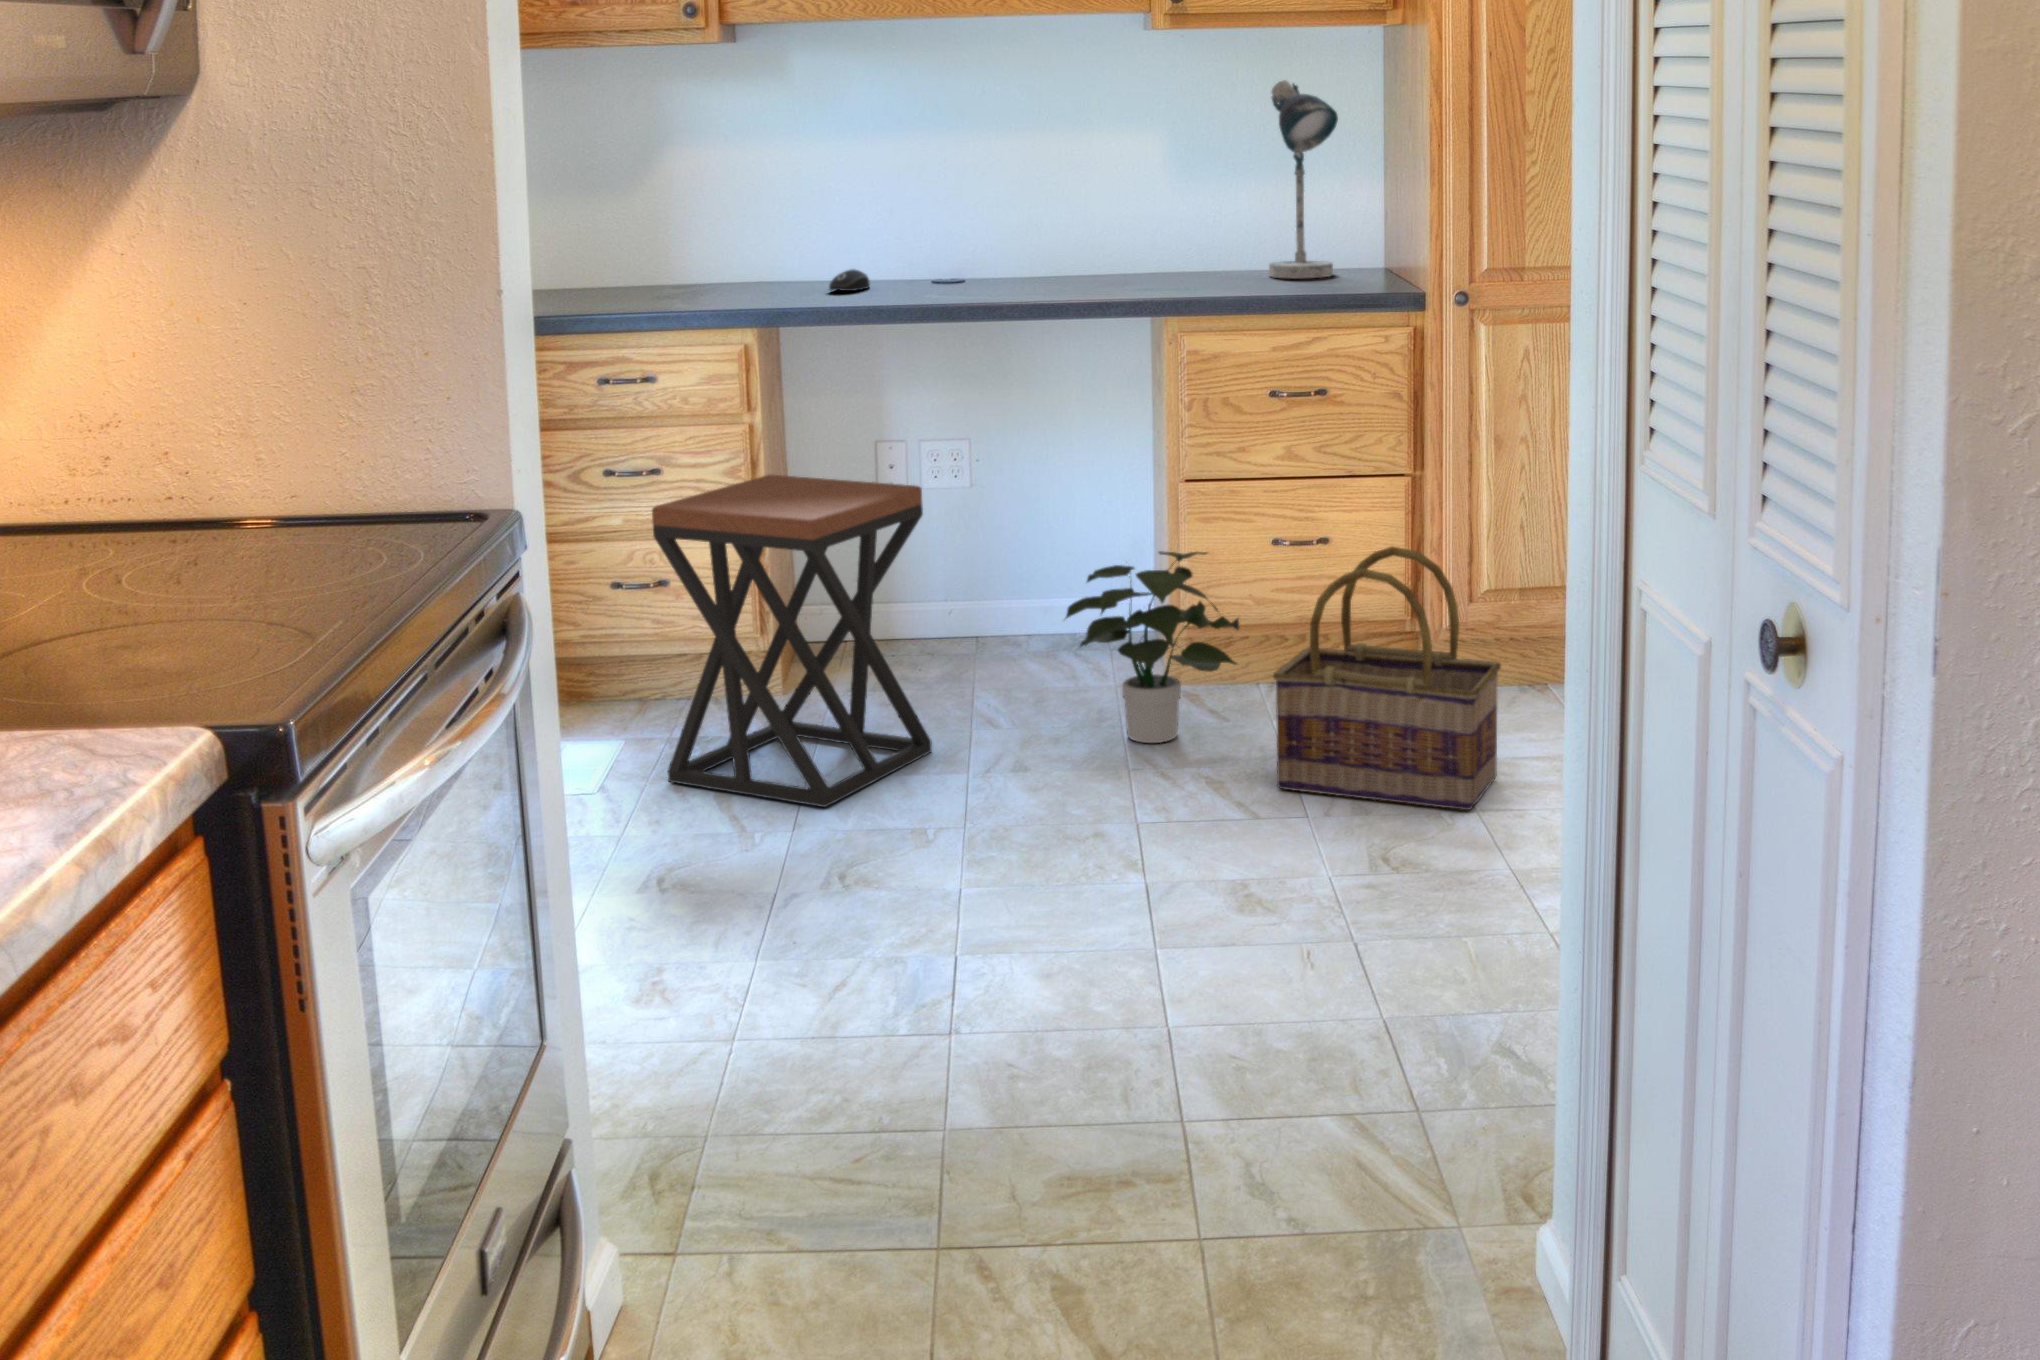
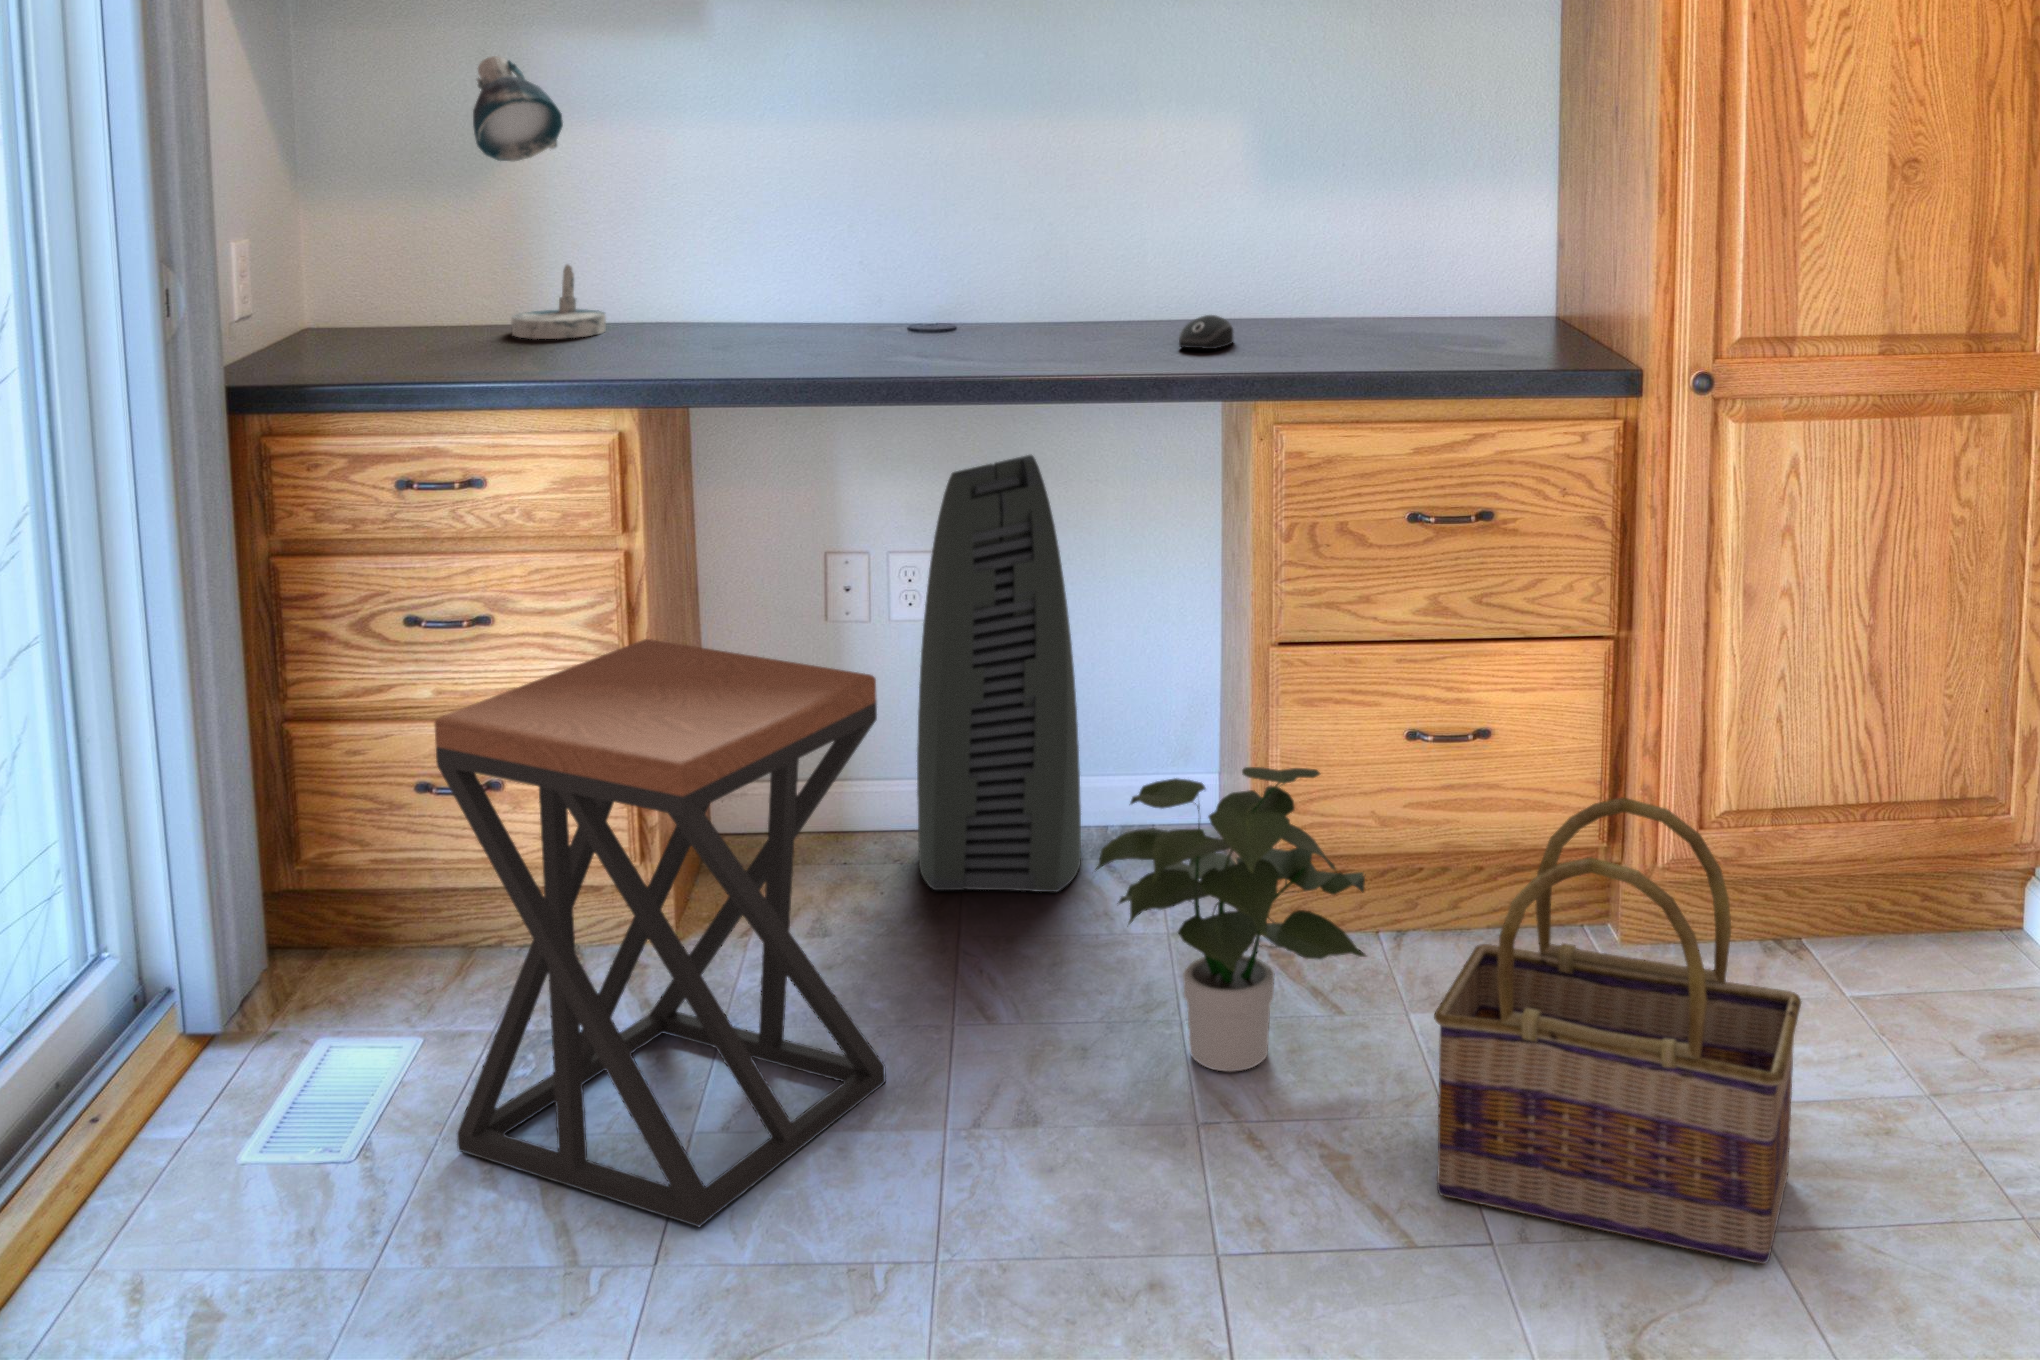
desk lamp: present [1269,80,1338,279] -> present [473,56,606,339]
computer mouse: present [829,269,870,291] -> present [1179,315,1233,349]
air purifier: none [941,371,1056,668] -> present [917,455,1081,892]

